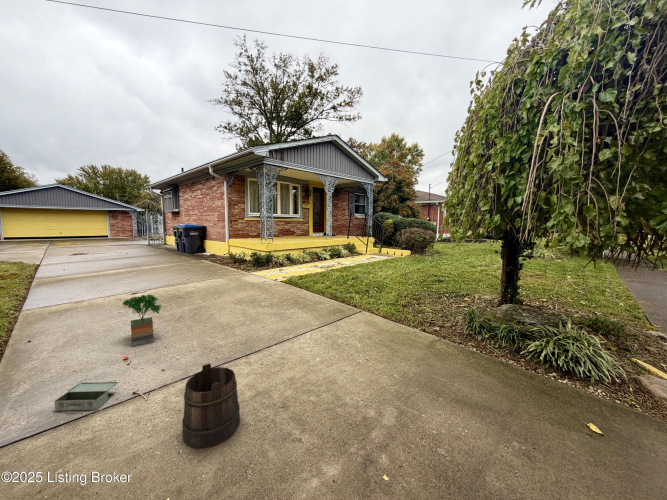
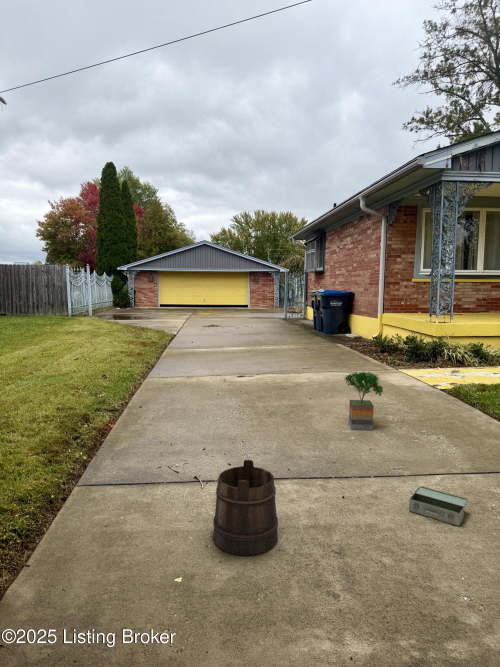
potted tree: present [123,294,161,347] -> present [345,372,383,430]
toolbox: present [55,382,117,411] -> present [409,486,468,526]

